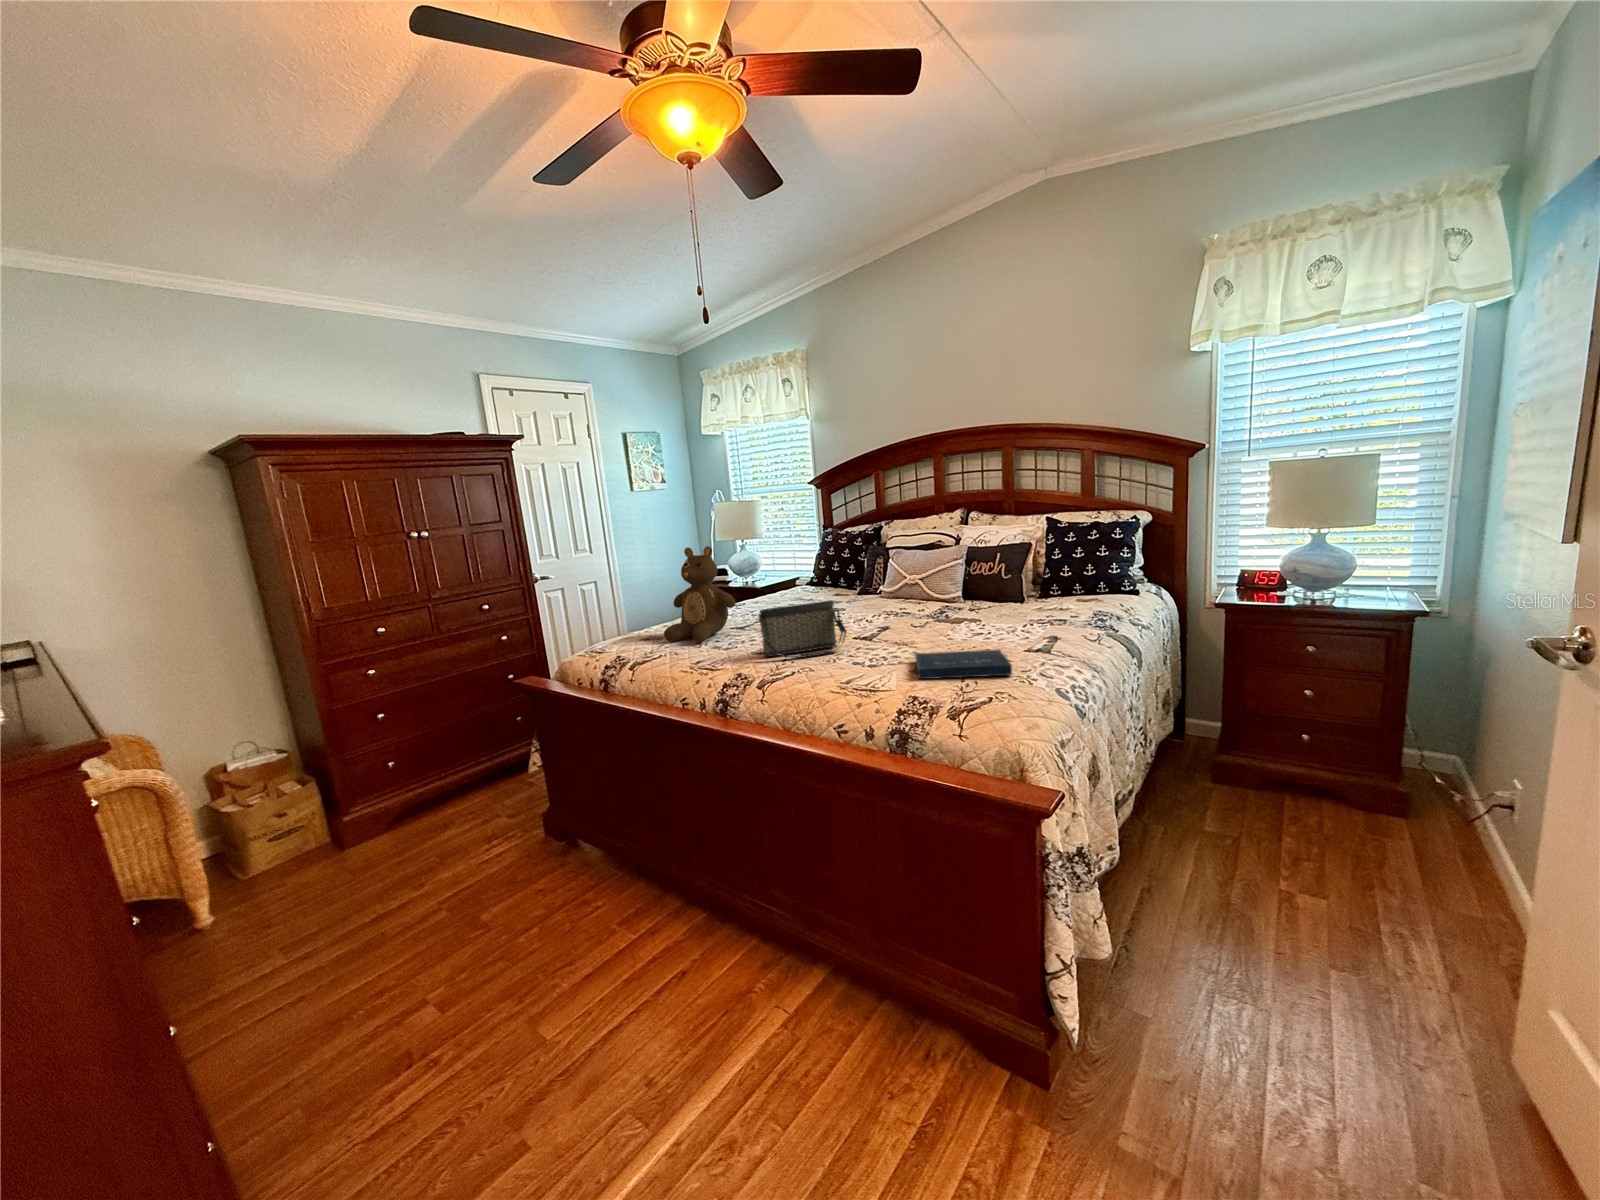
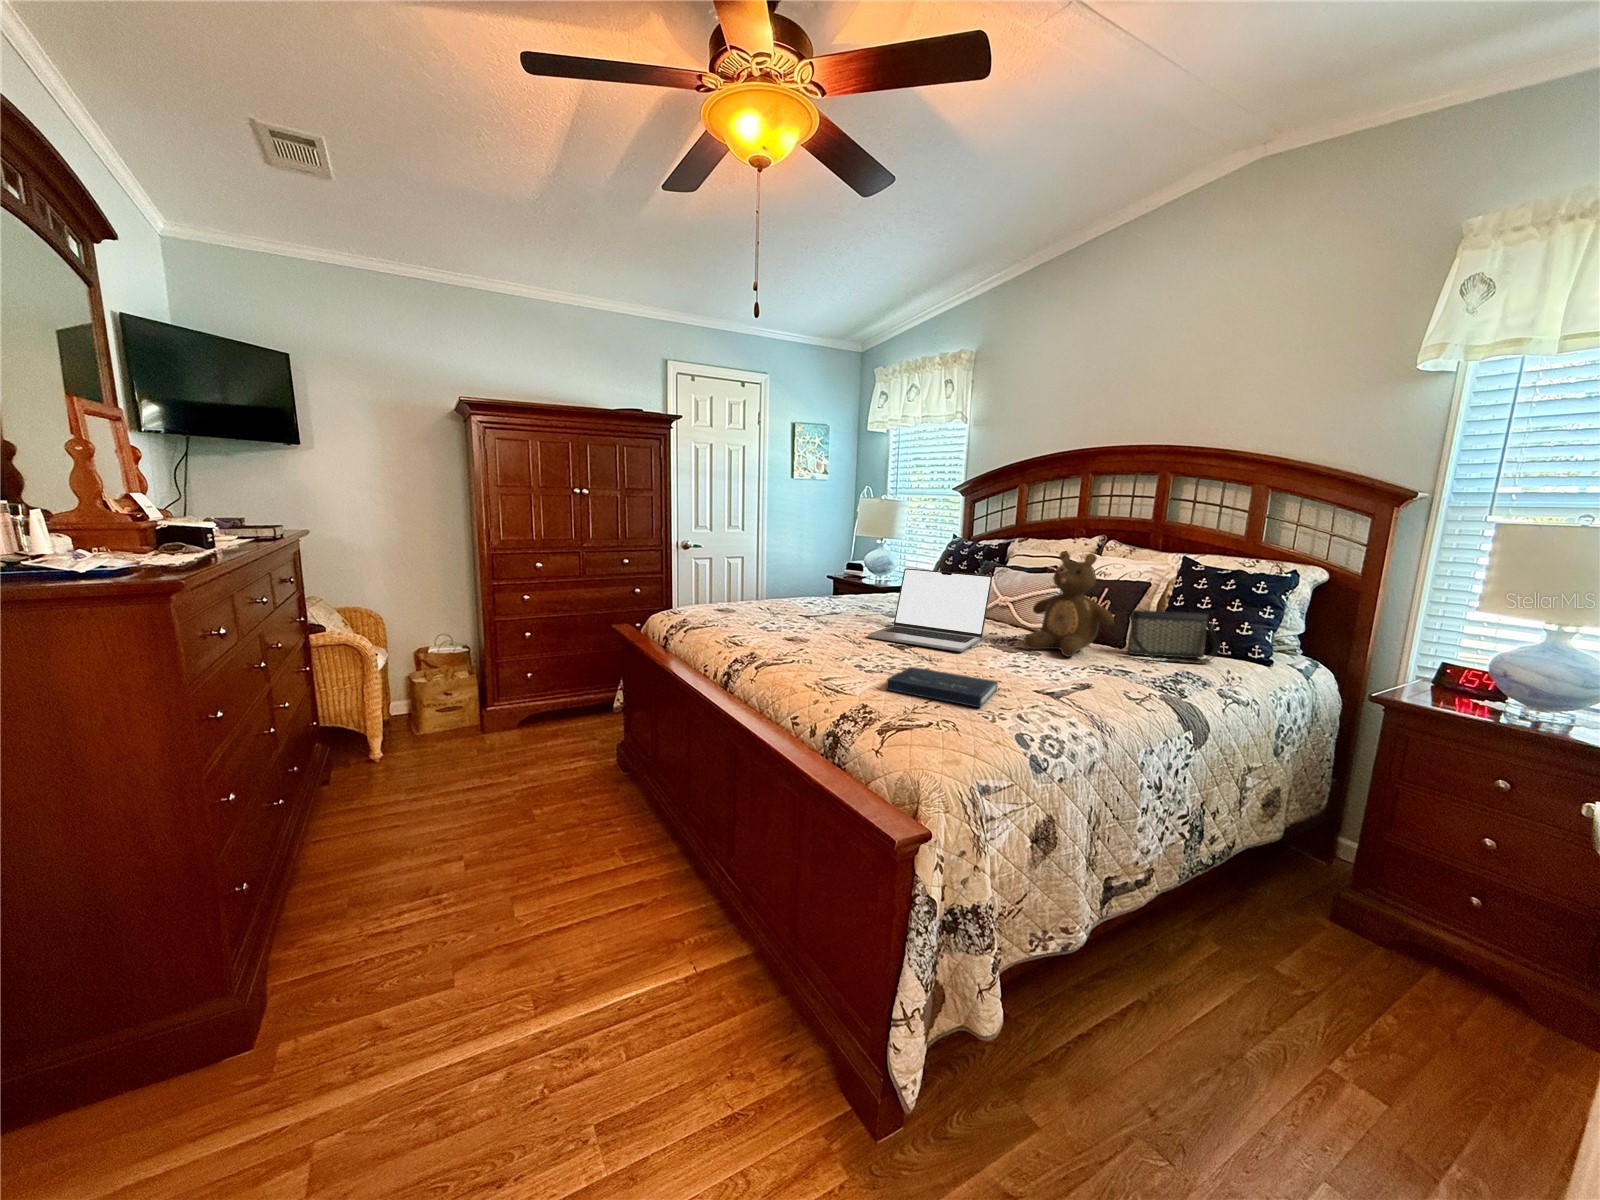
teddy bear: present [664,546,735,642] -> present [1024,551,1114,657]
laptop: none [831,558,928,636] -> present [868,568,992,652]
handbag: present [758,601,847,658] -> present [1127,610,1221,663]

